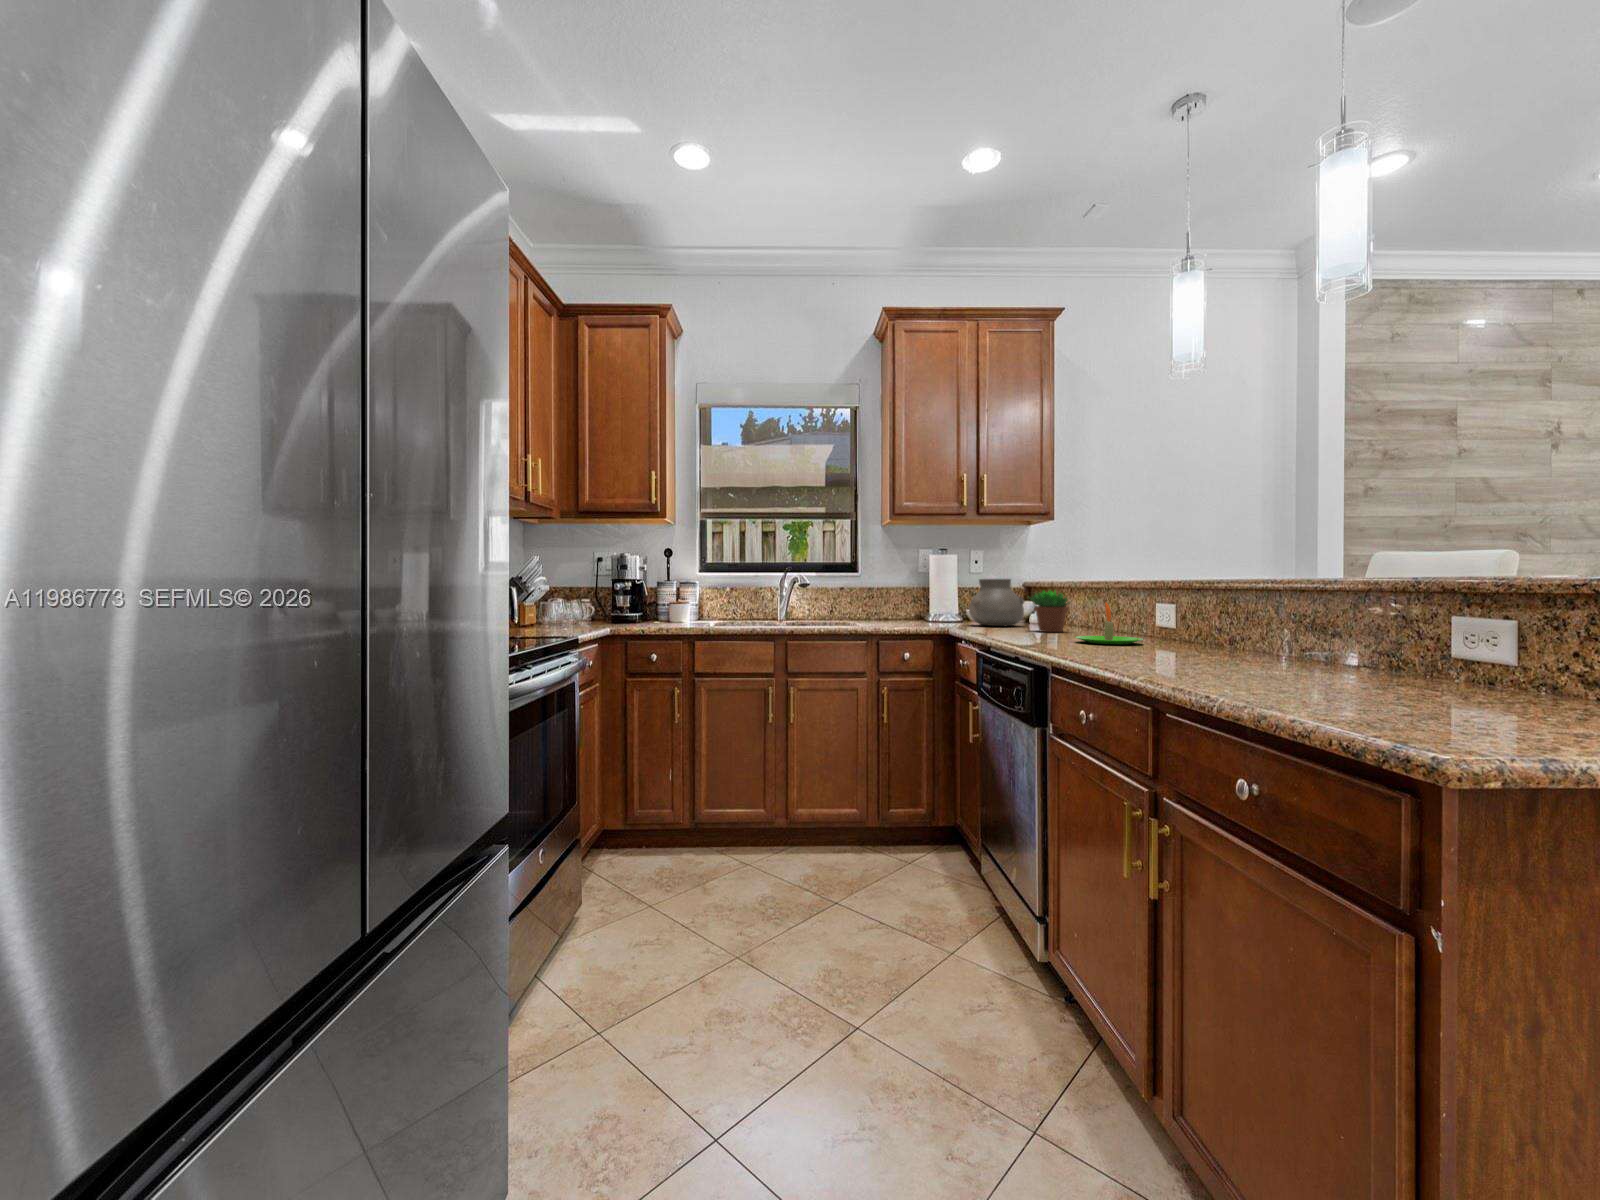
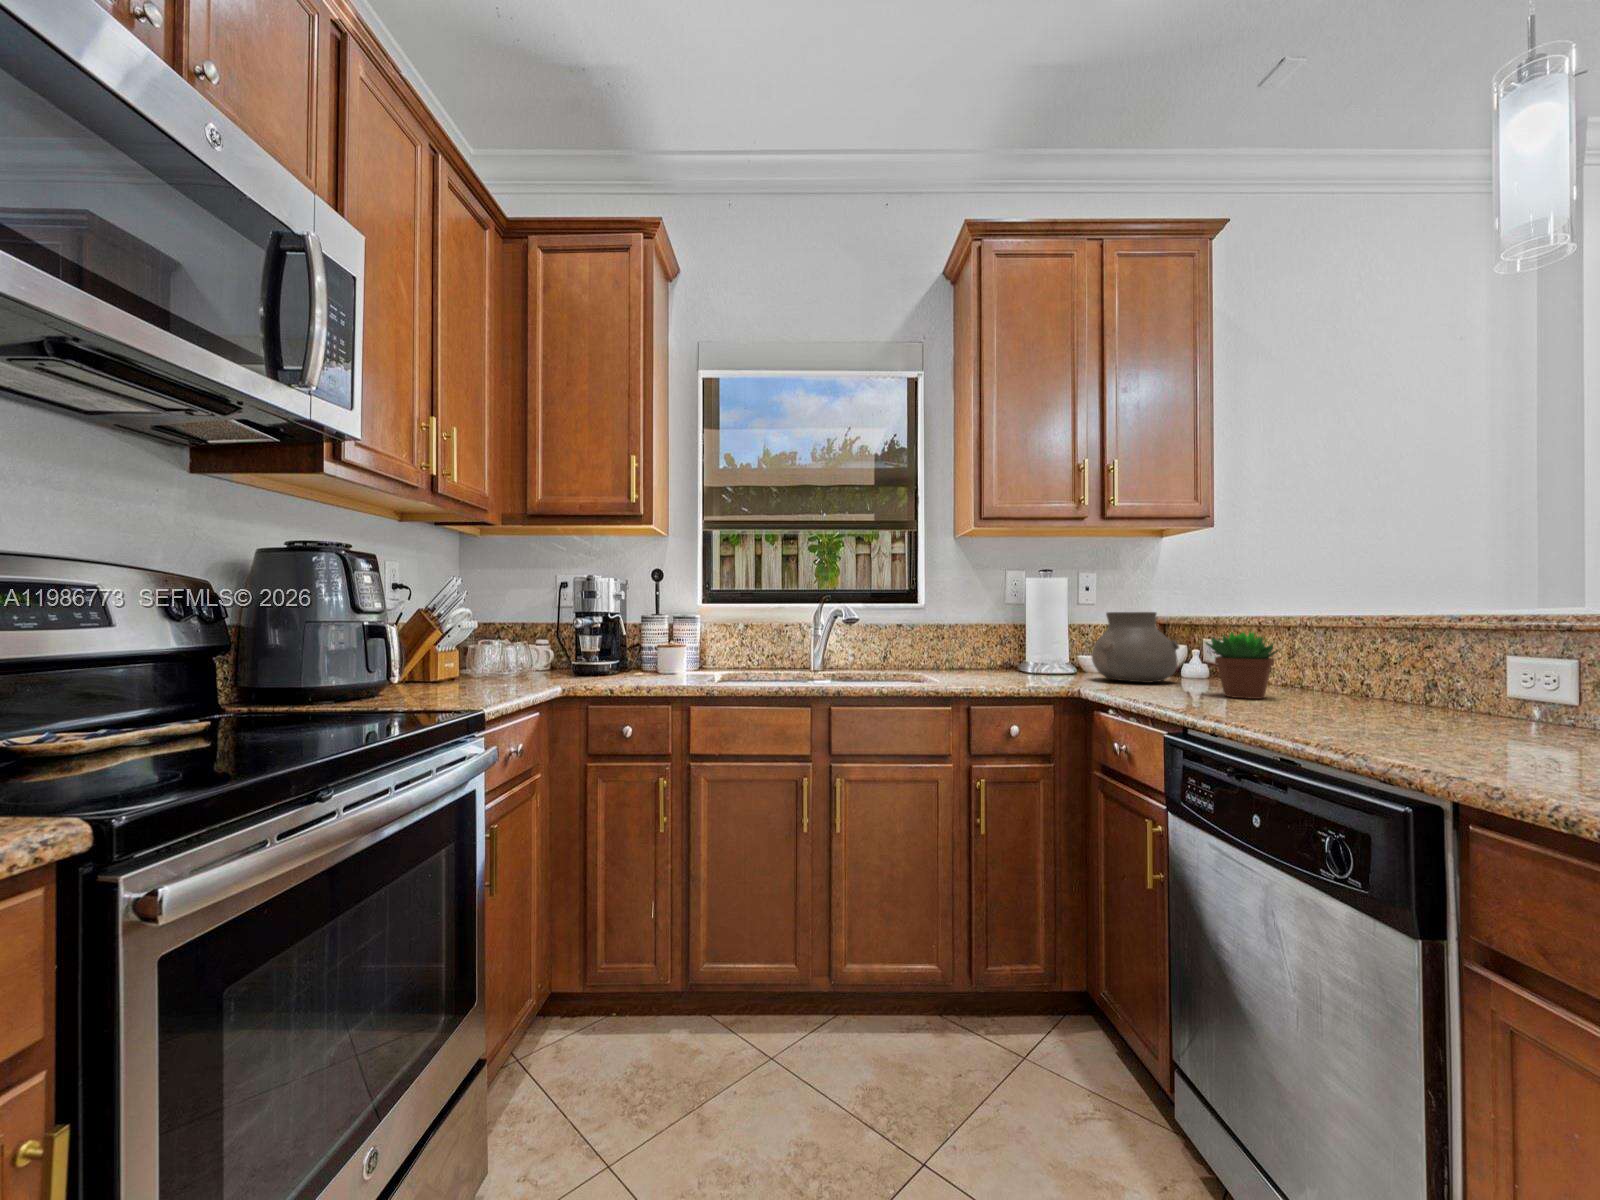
candle: present [1075,603,1143,644] -> none [1350,661,1498,741]

